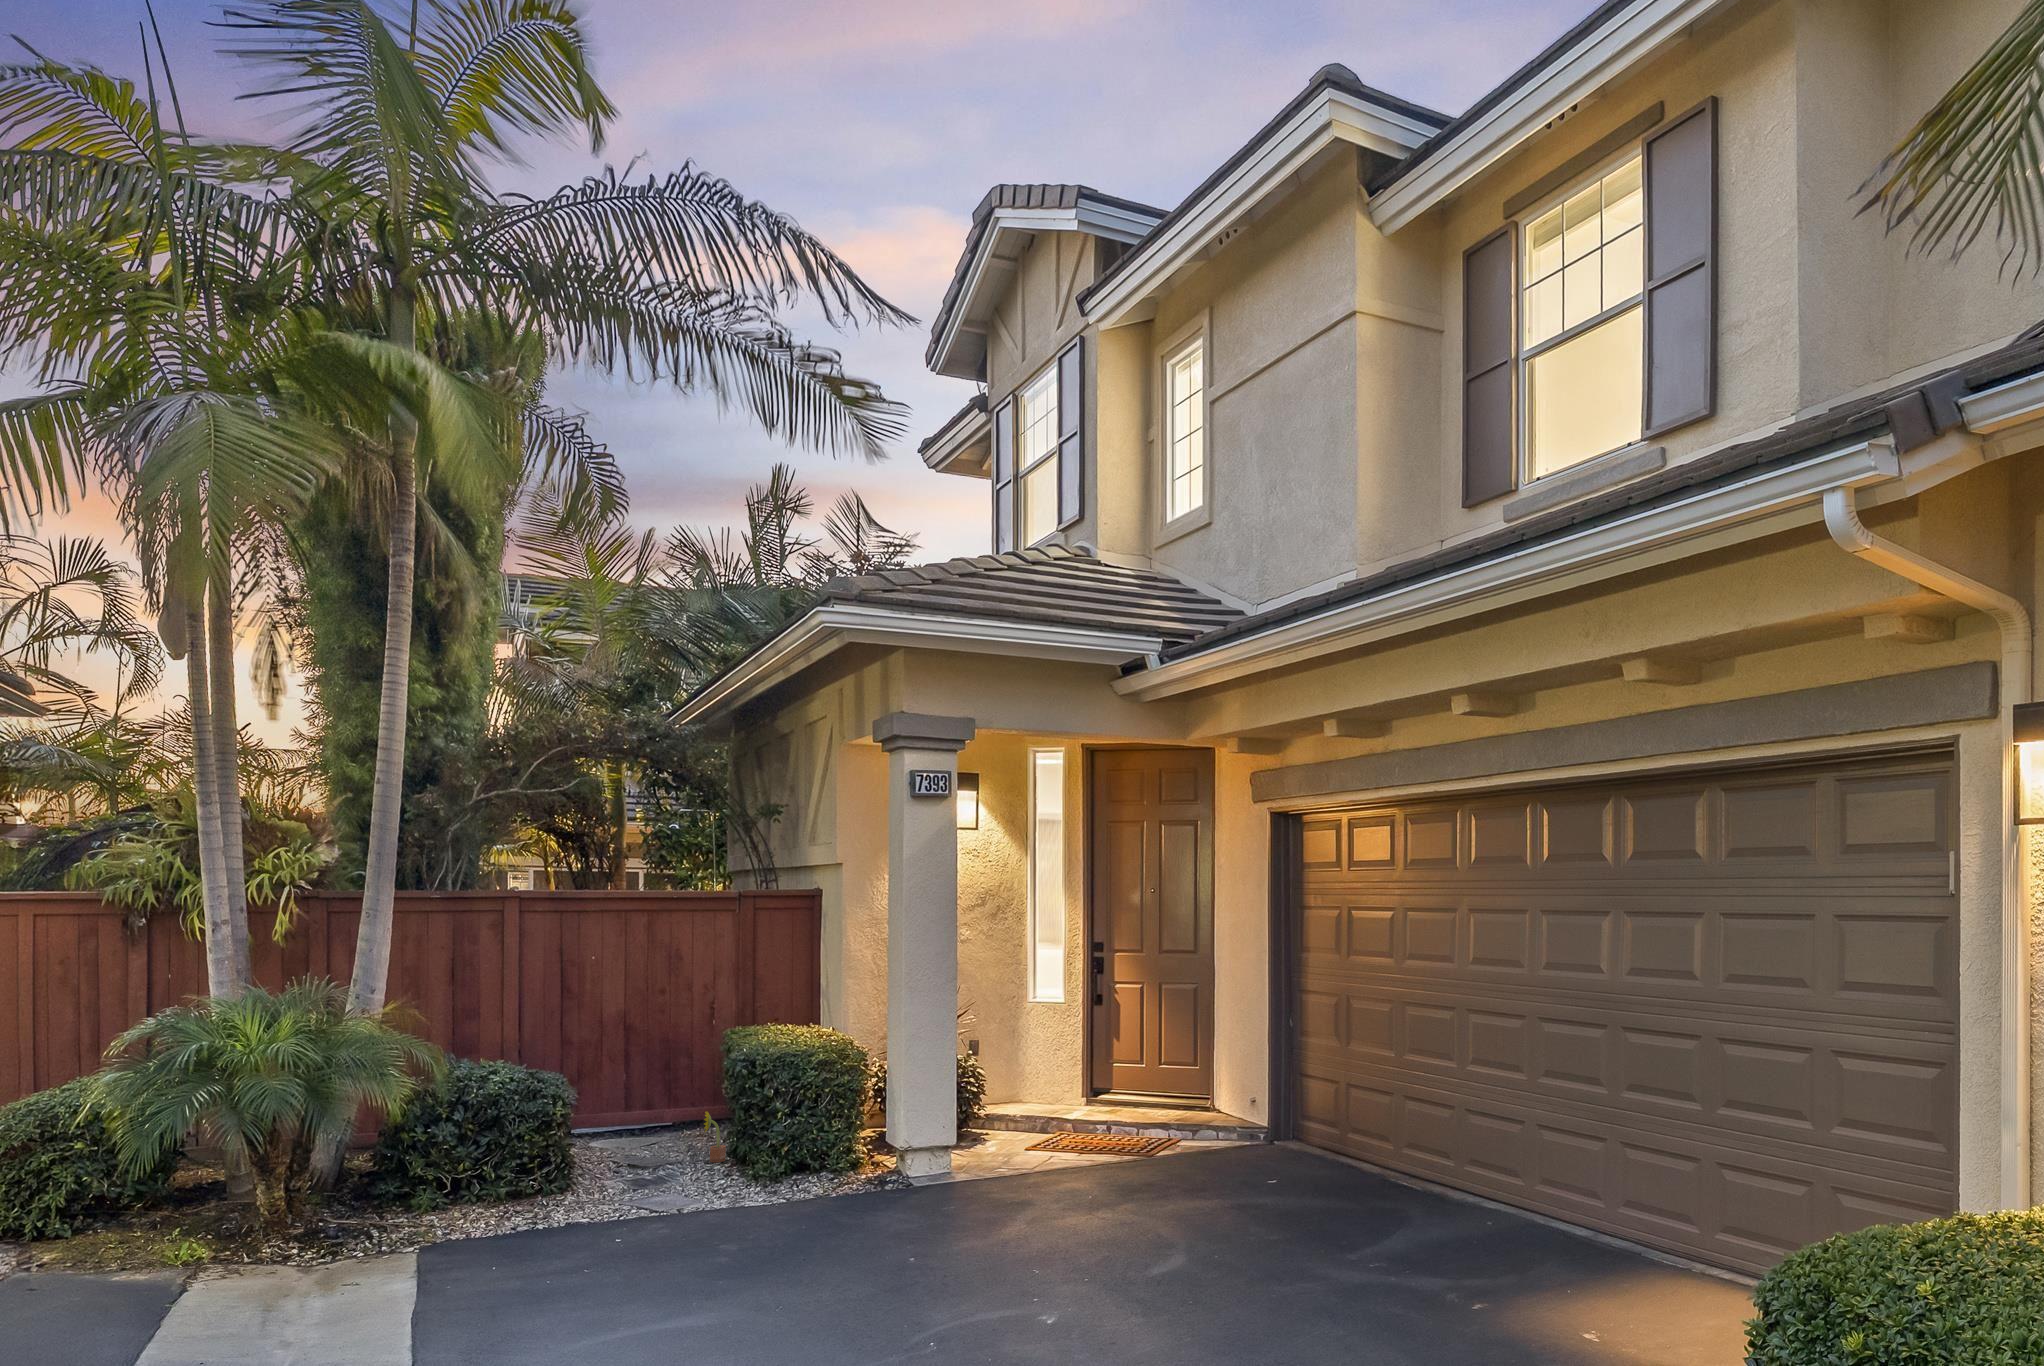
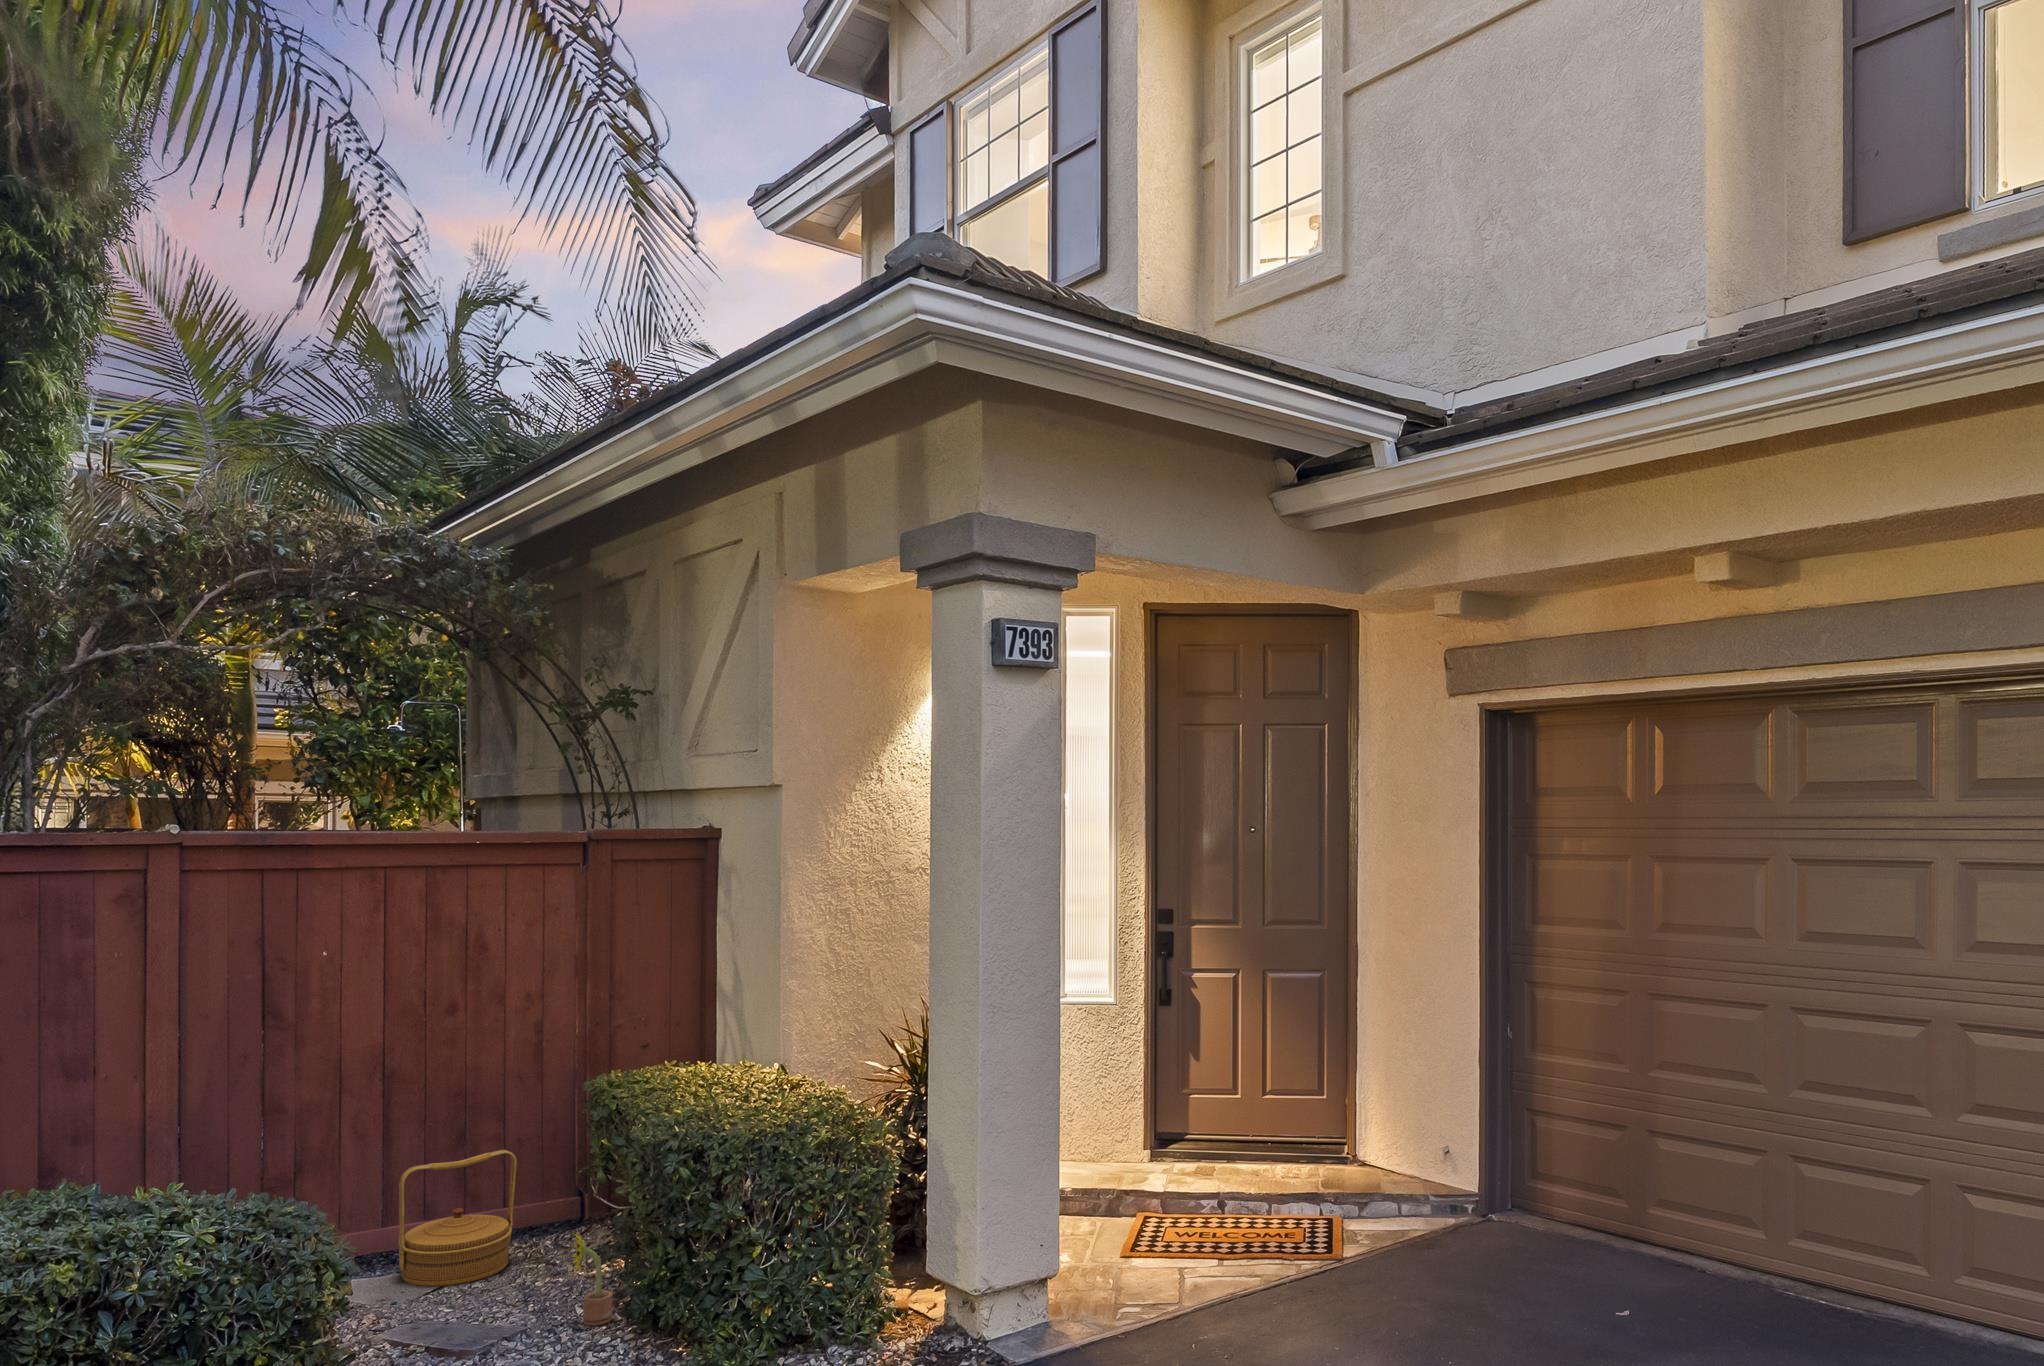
woven basket: none [628,1074,693,1146] -> present [399,1150,517,1286]

